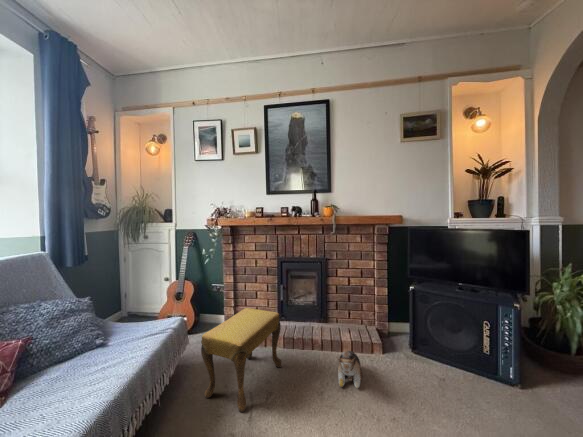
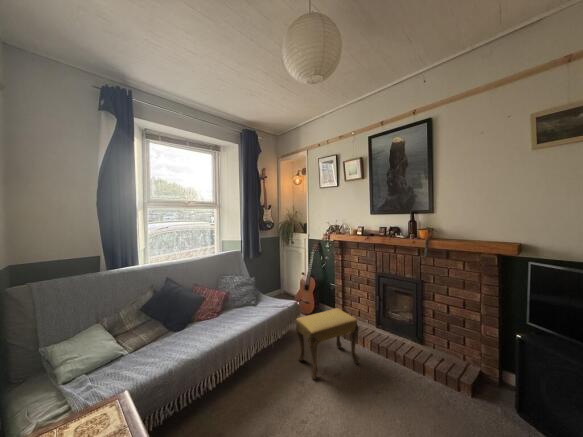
plush toy: present [338,351,362,388] -> none [388,372,431,412]

